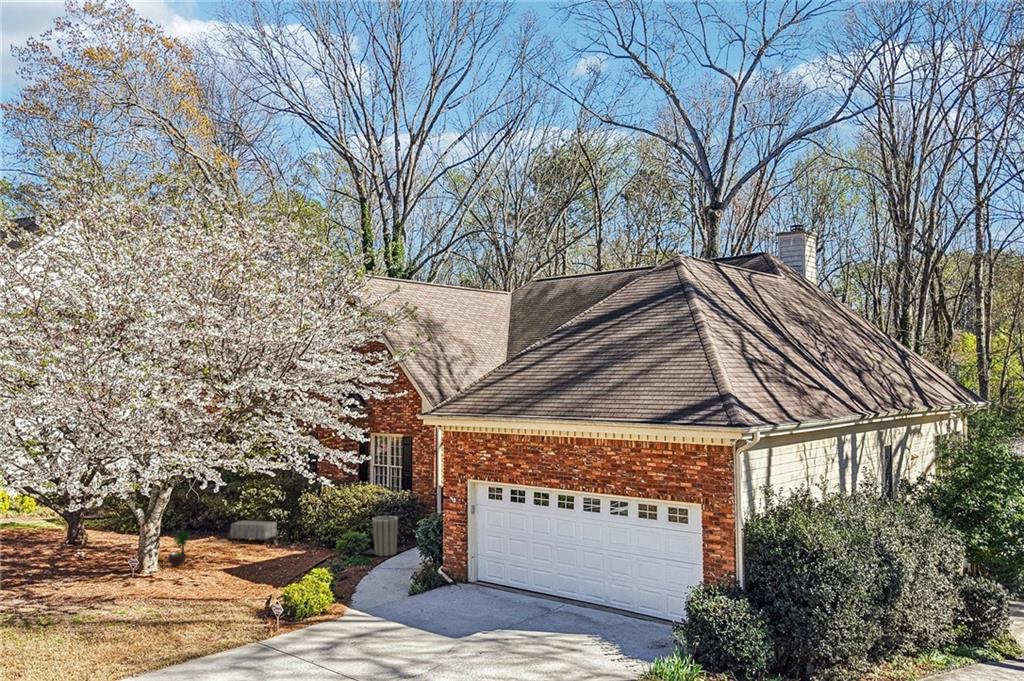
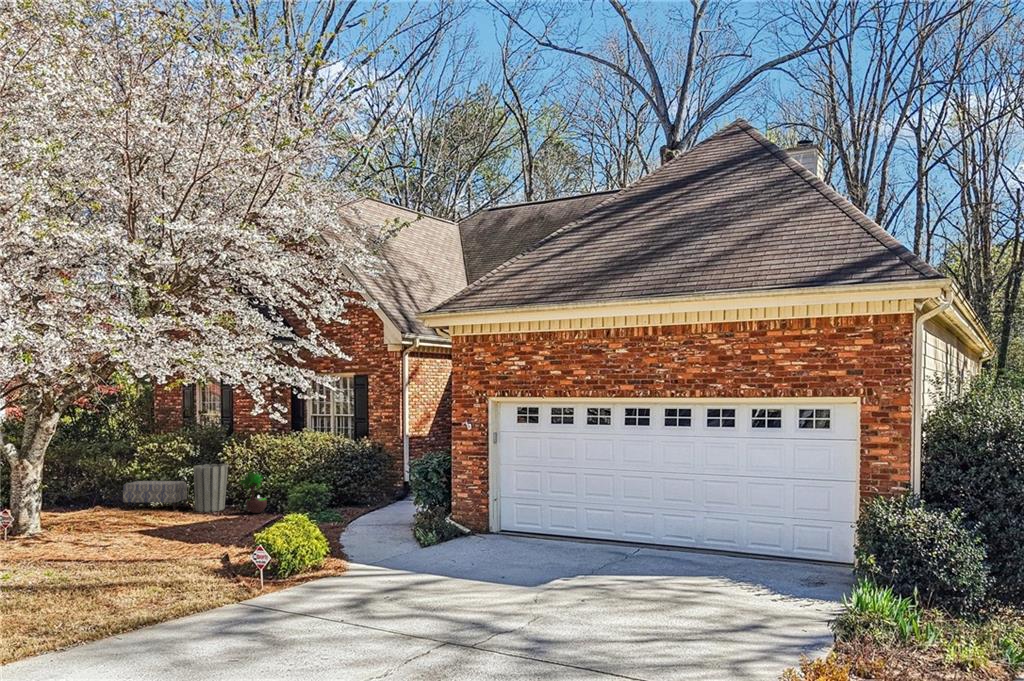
trash can: present [372,516,398,556] -> present [193,464,228,512]
potted tree: present [169,532,190,566] -> present [240,472,267,513]

